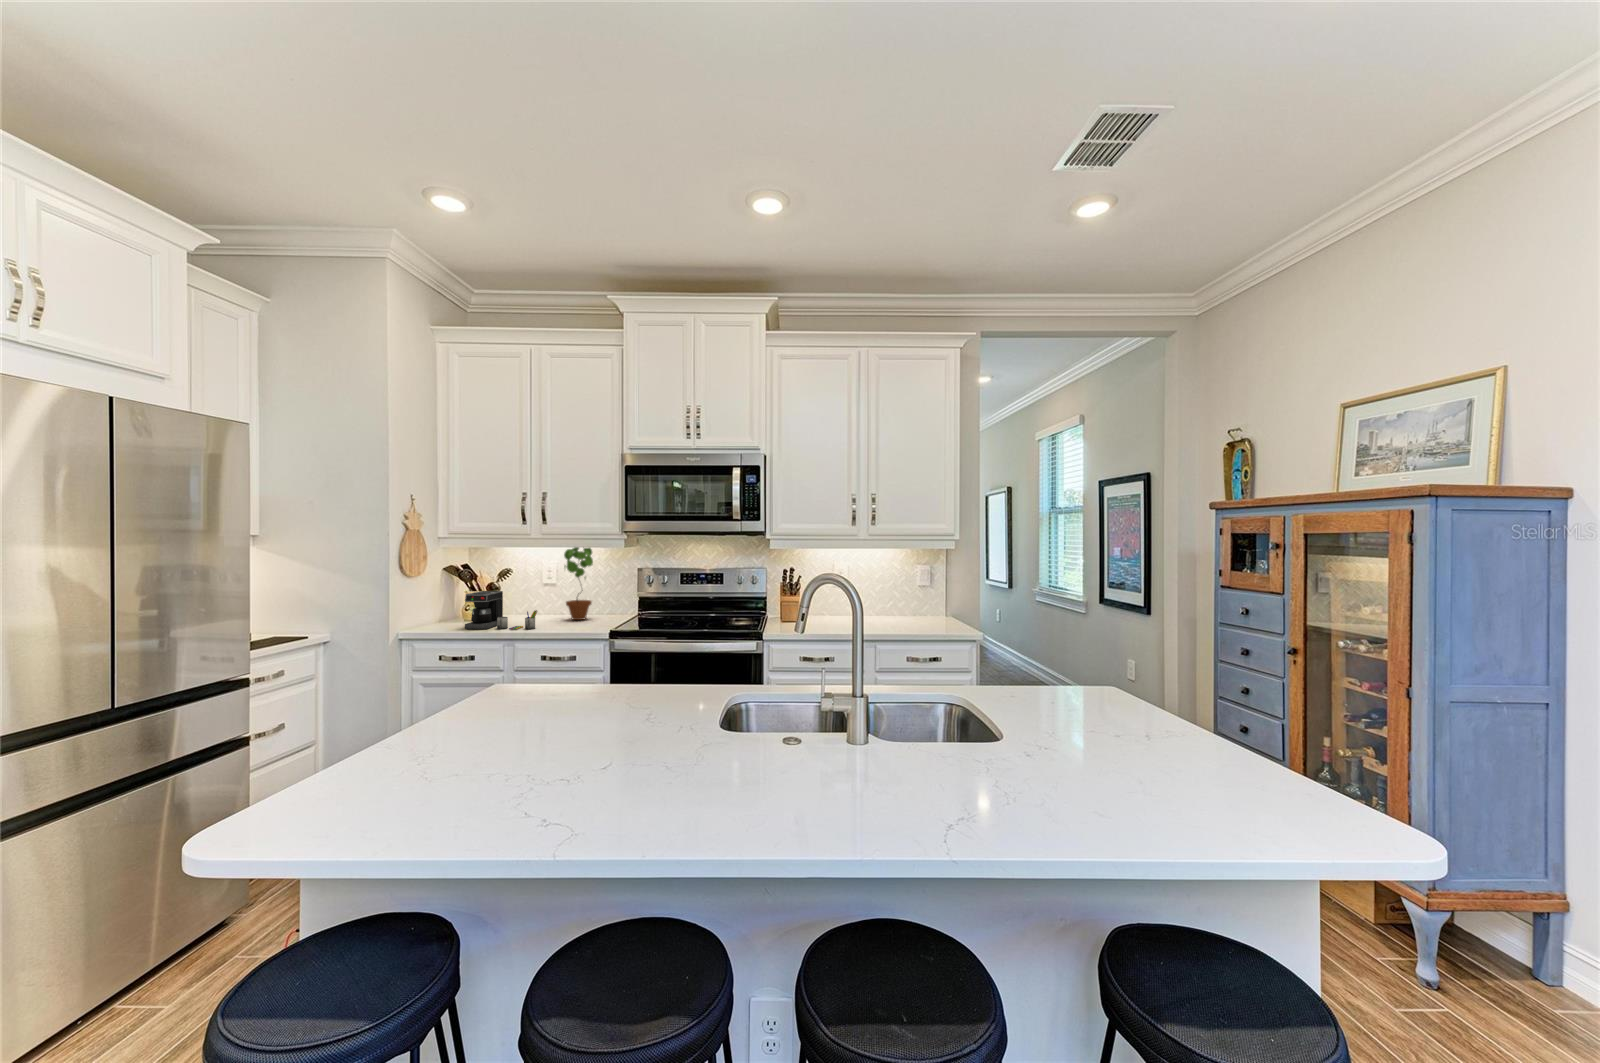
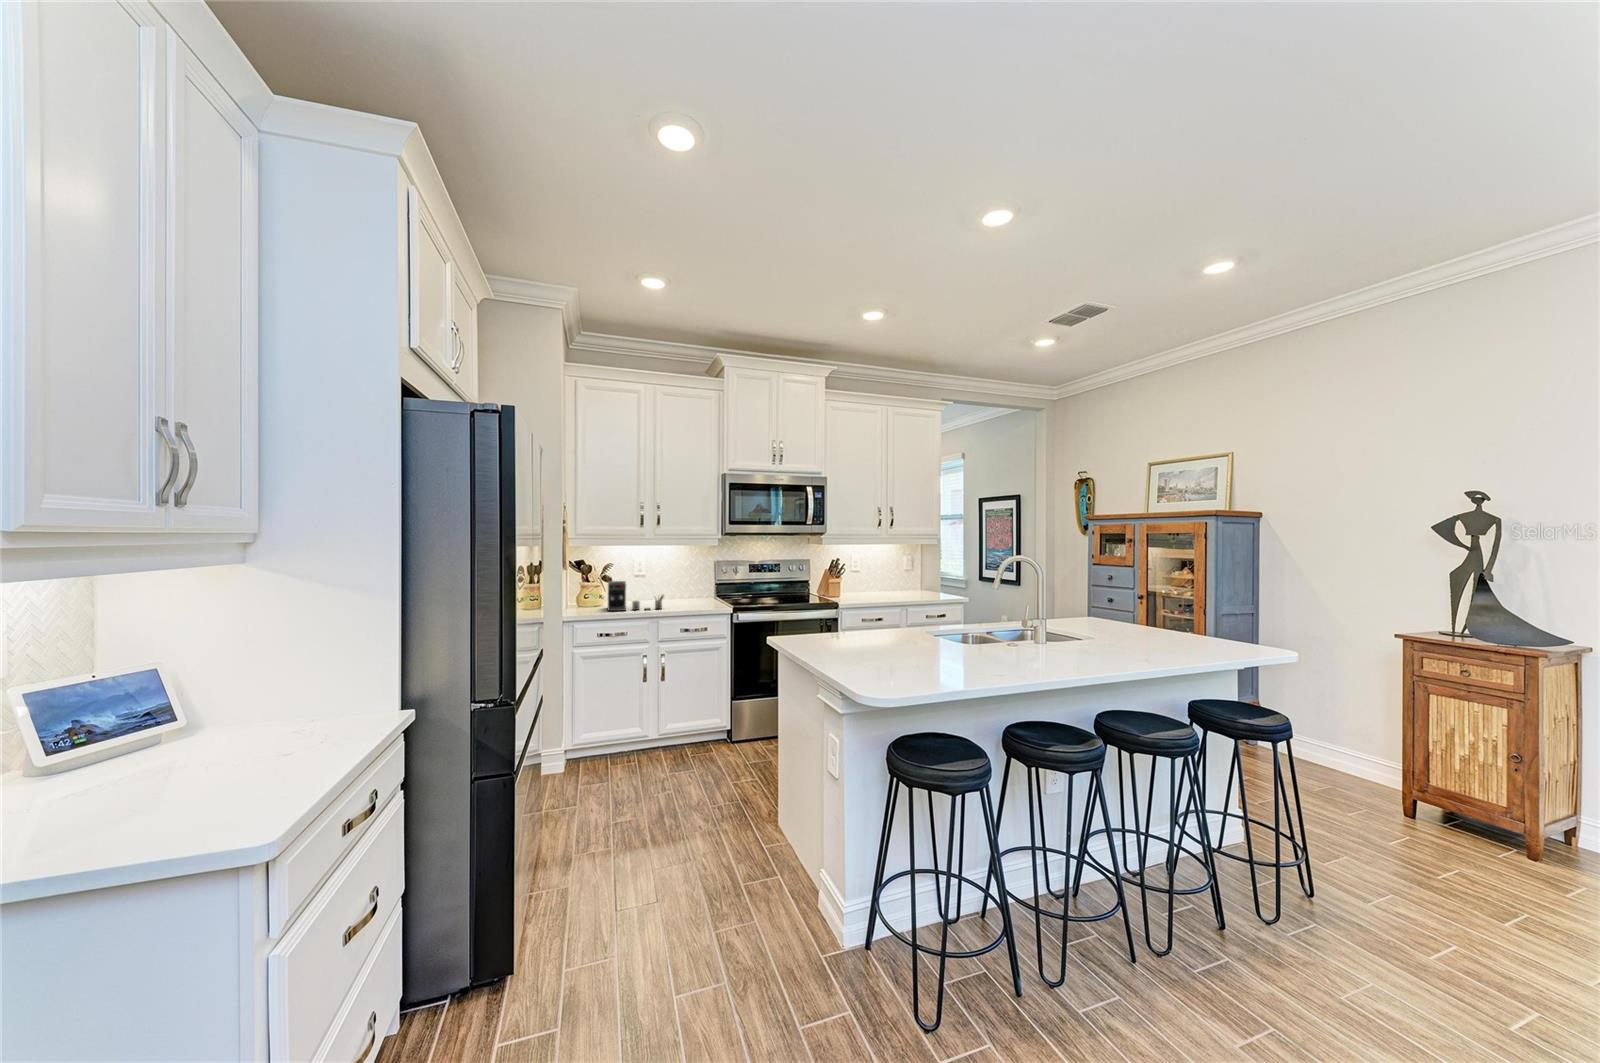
potted plant: present [564,547,593,620] -> none [665,545,689,602]

